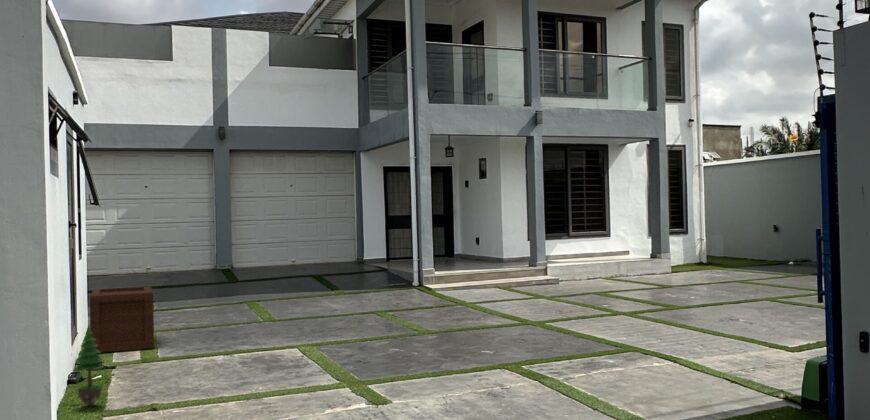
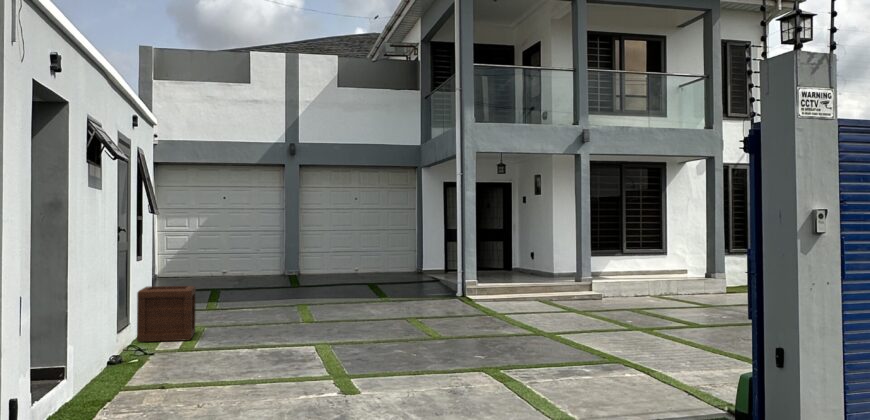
potted tree: present [75,328,104,406] -> none [99,315,125,383]

